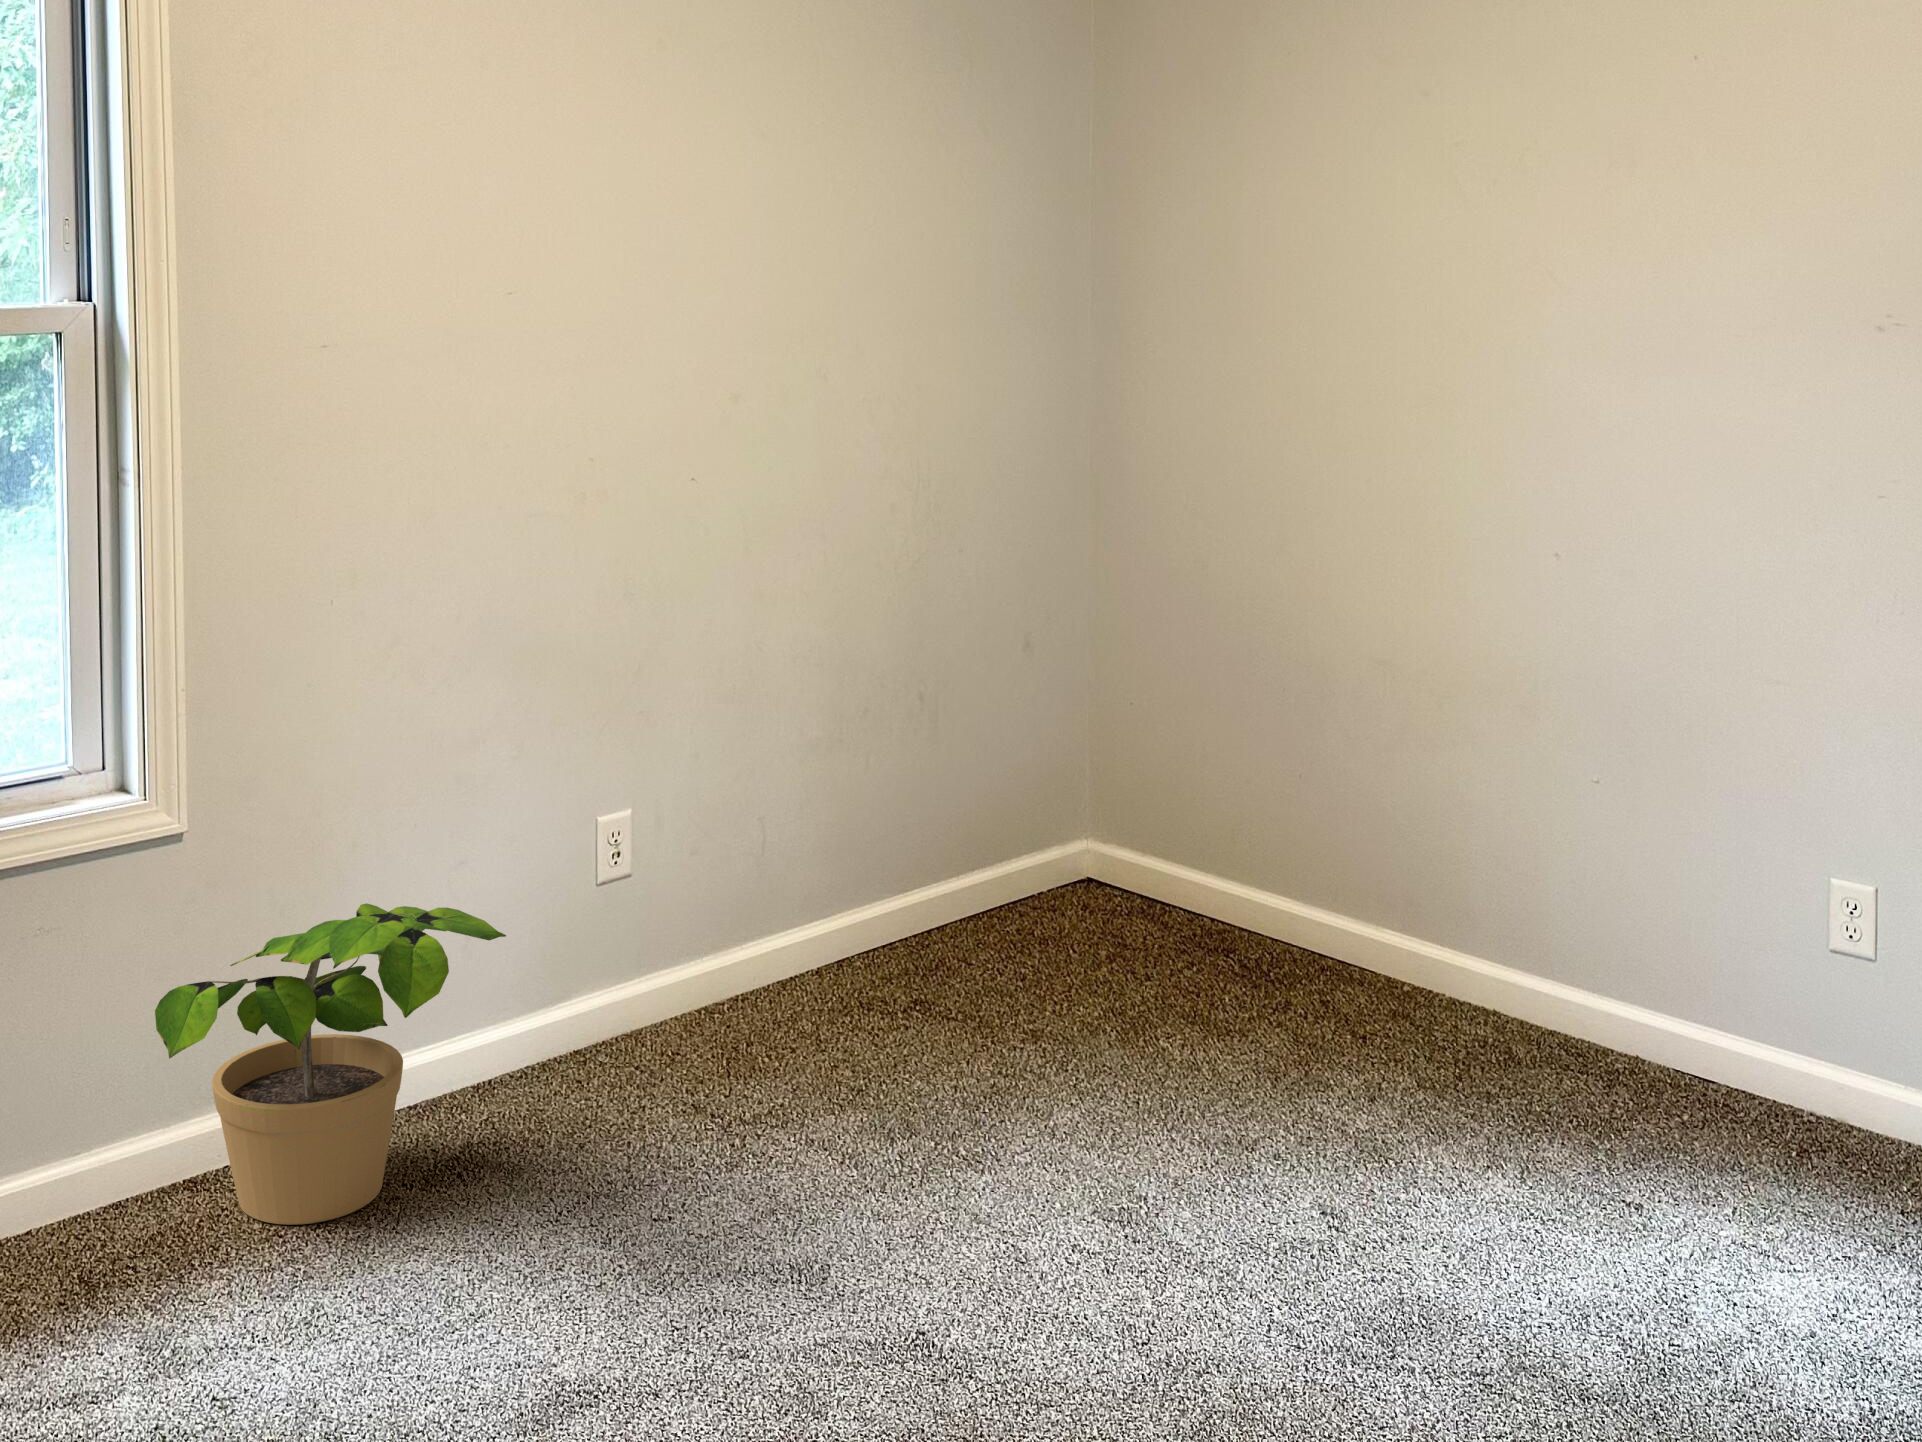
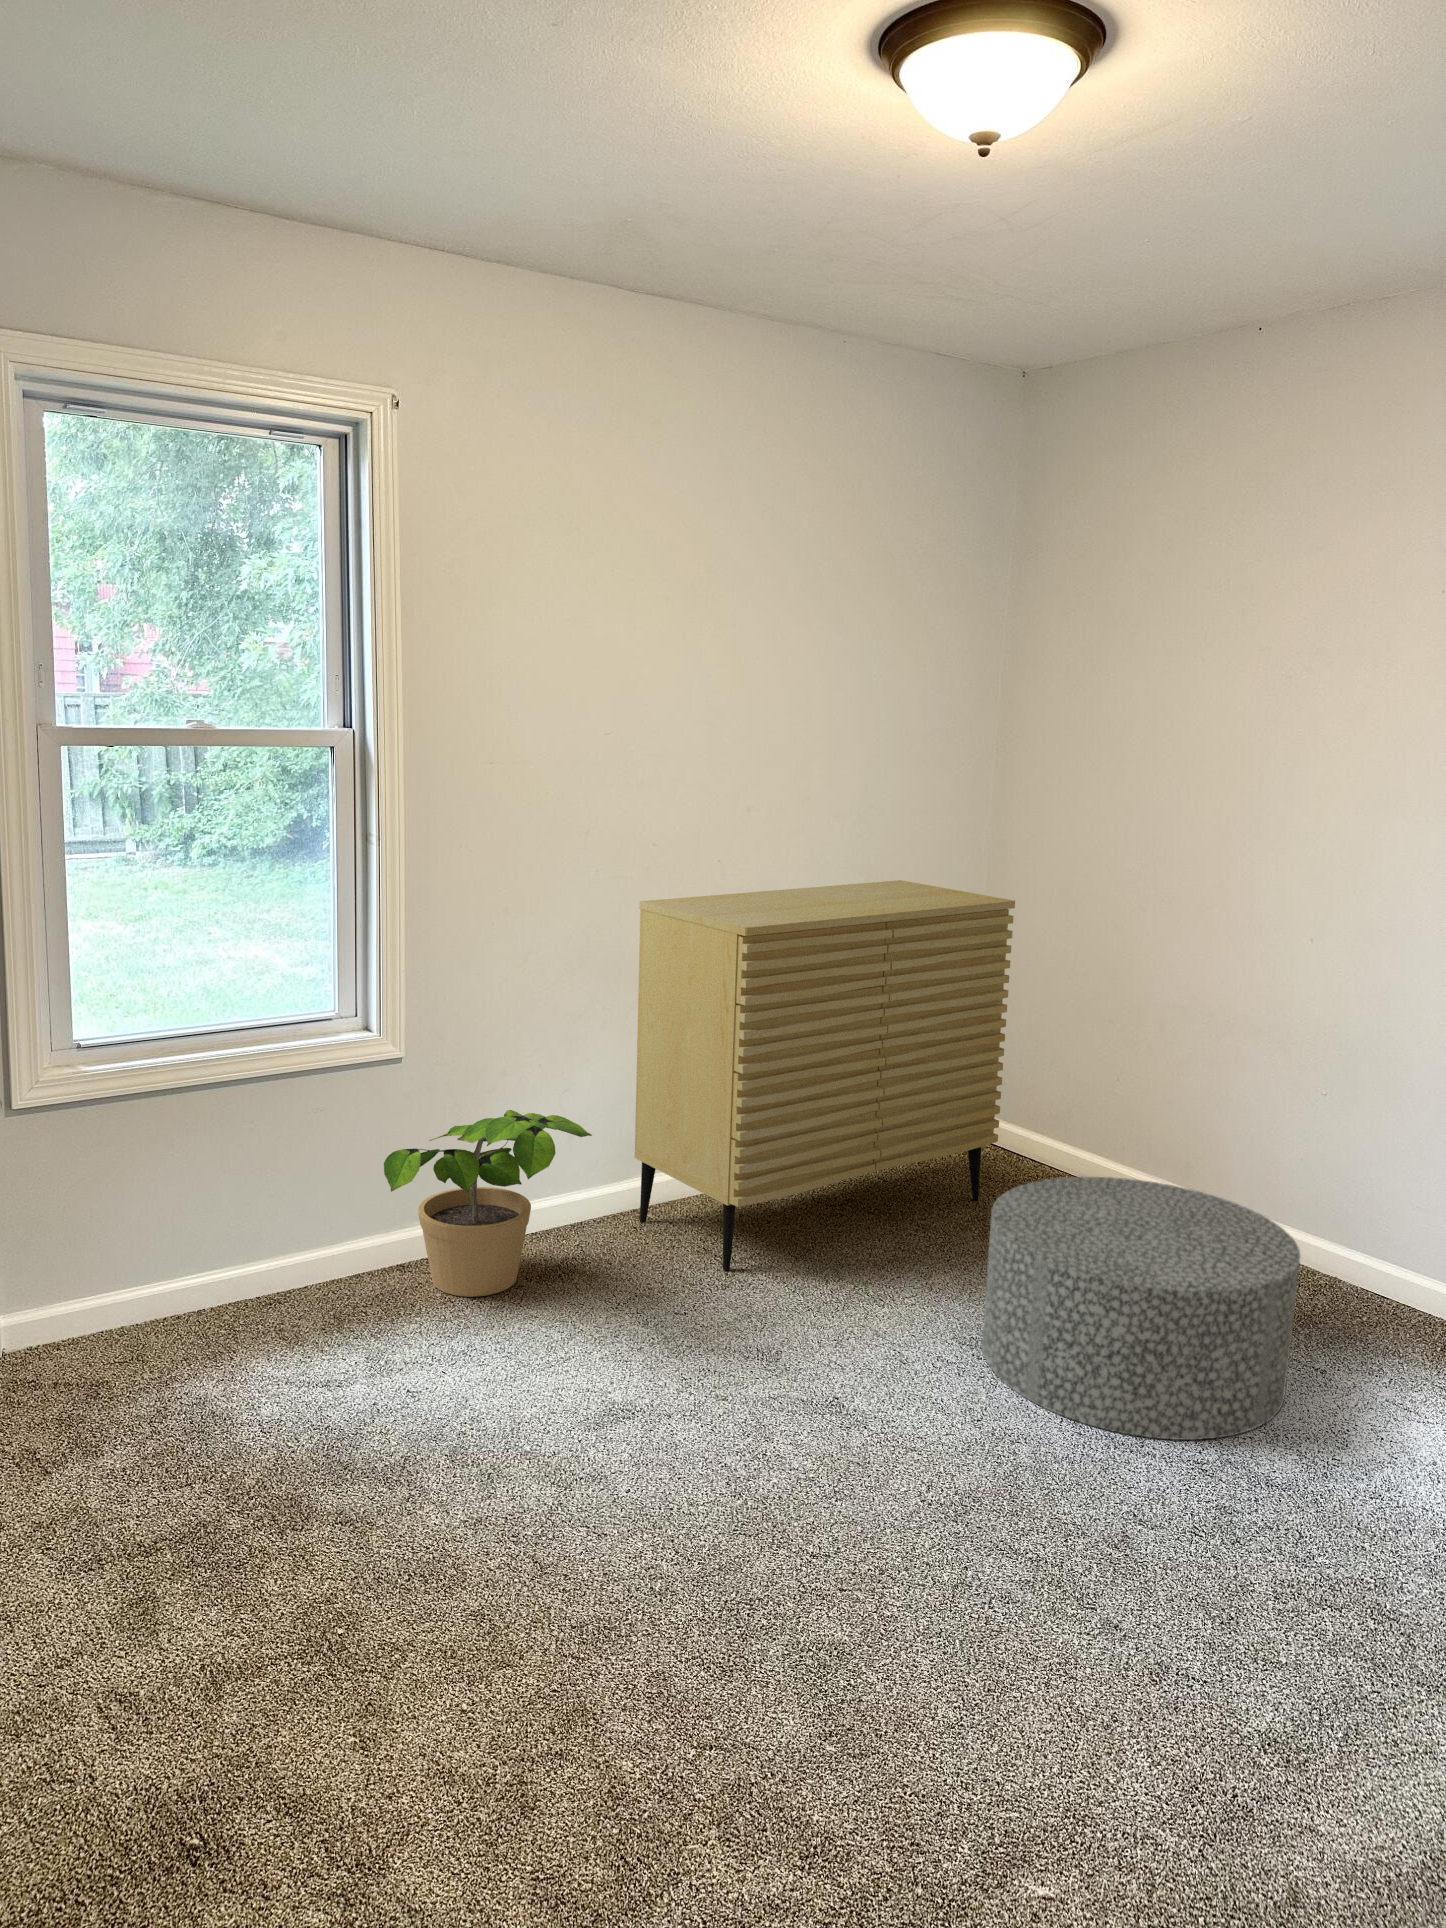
dresser: none [560,486,1141,1138] -> present [635,880,1015,1271]
ottoman: none [1138,934,1596,1340] -> present [982,1177,1300,1440]

